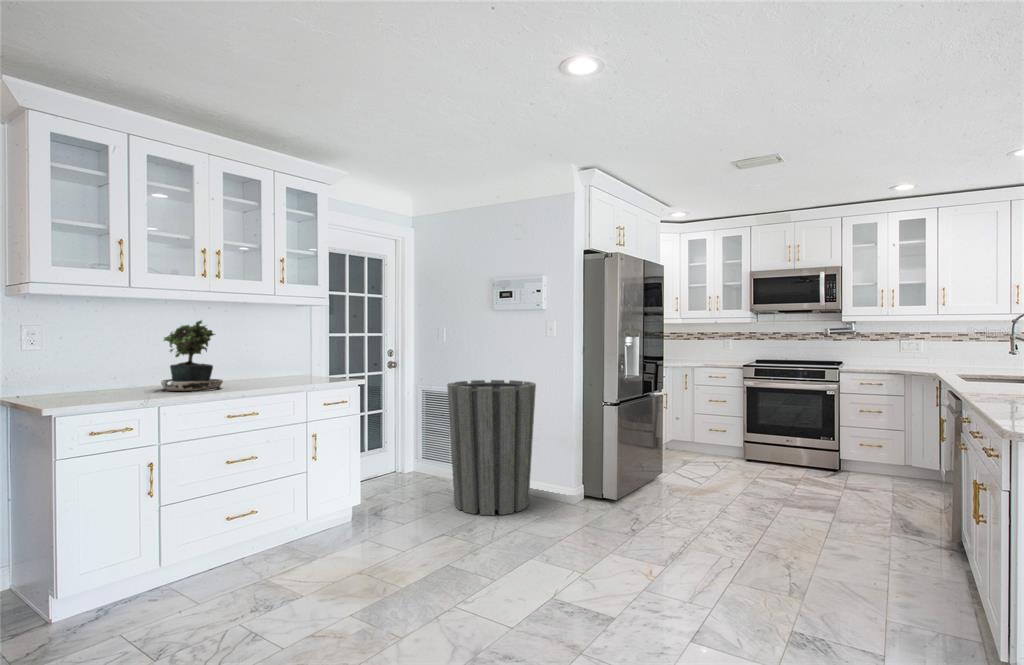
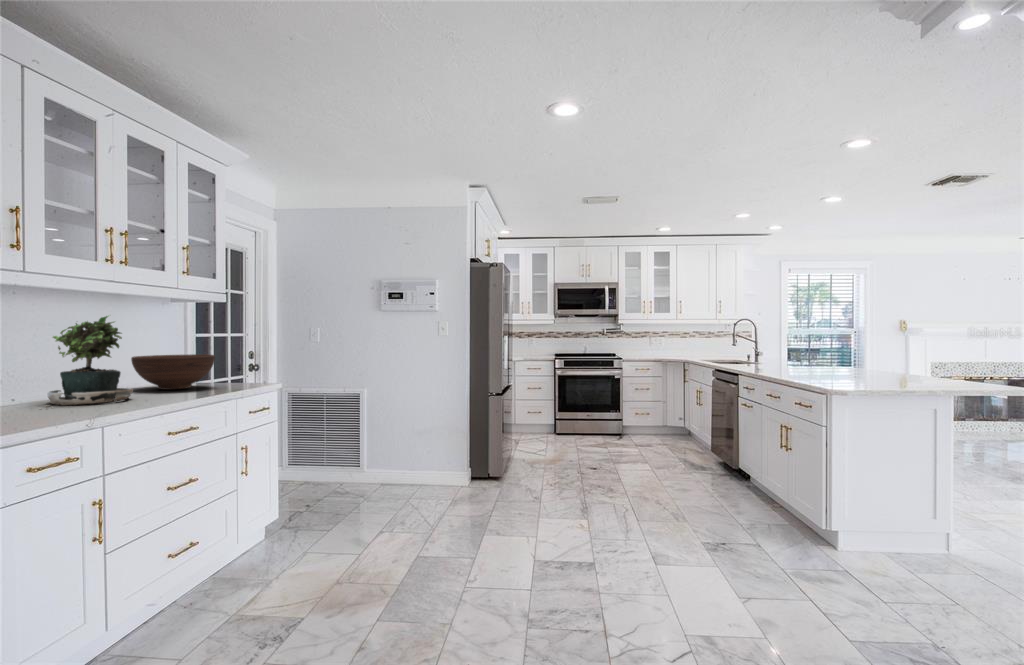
fruit bowl: none [243,352,309,382] -> present [131,354,215,390]
trash can: present [447,380,536,515] -> none [345,378,433,508]

